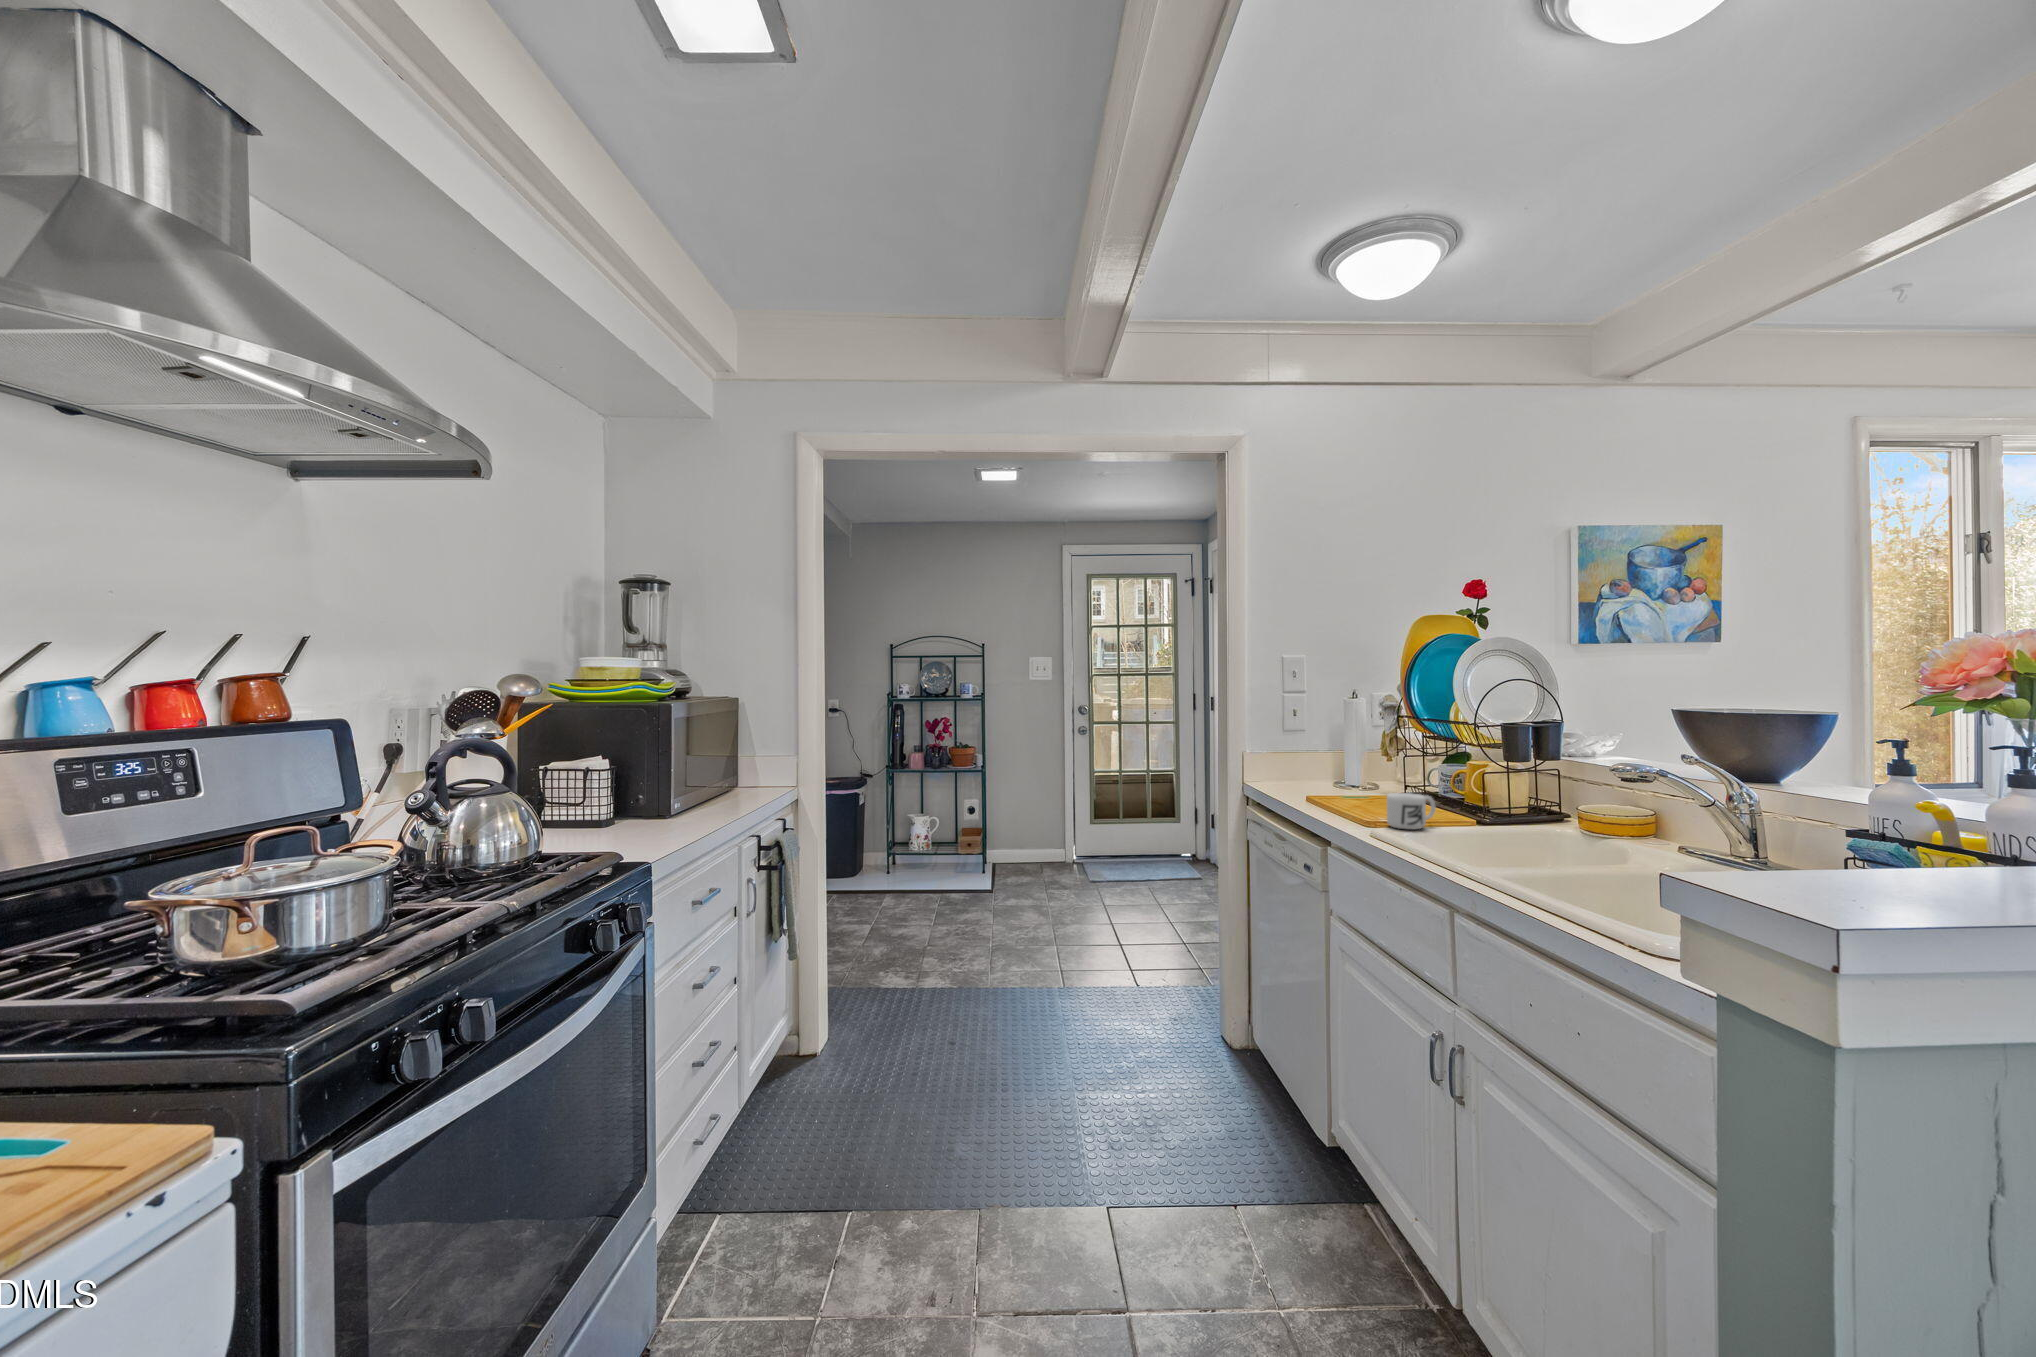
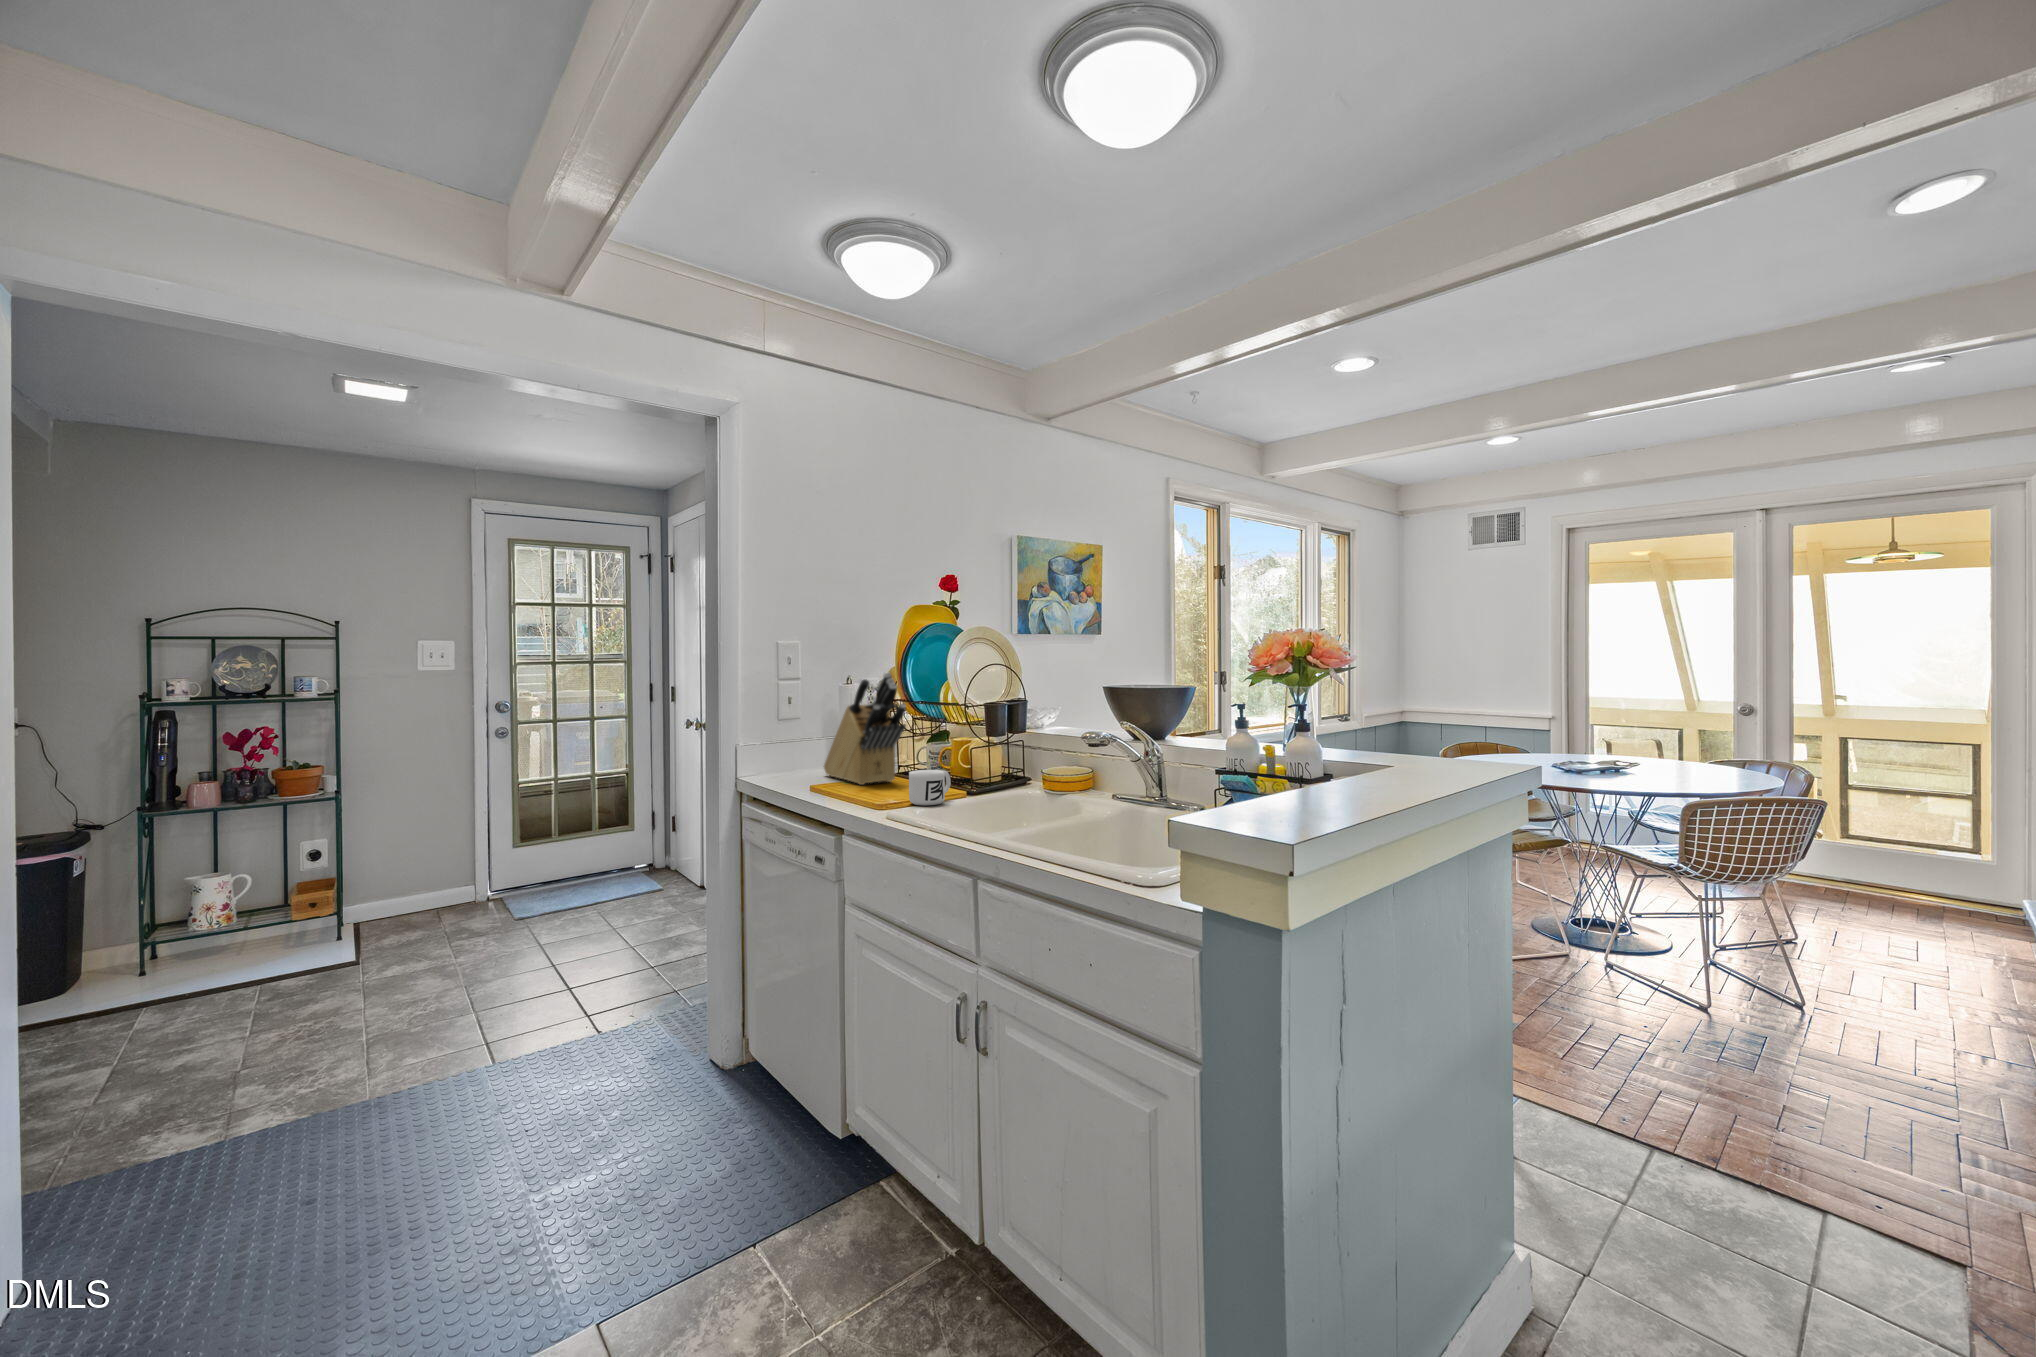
knife block: none [1327,691,1401,801] -> present [824,672,906,785]

